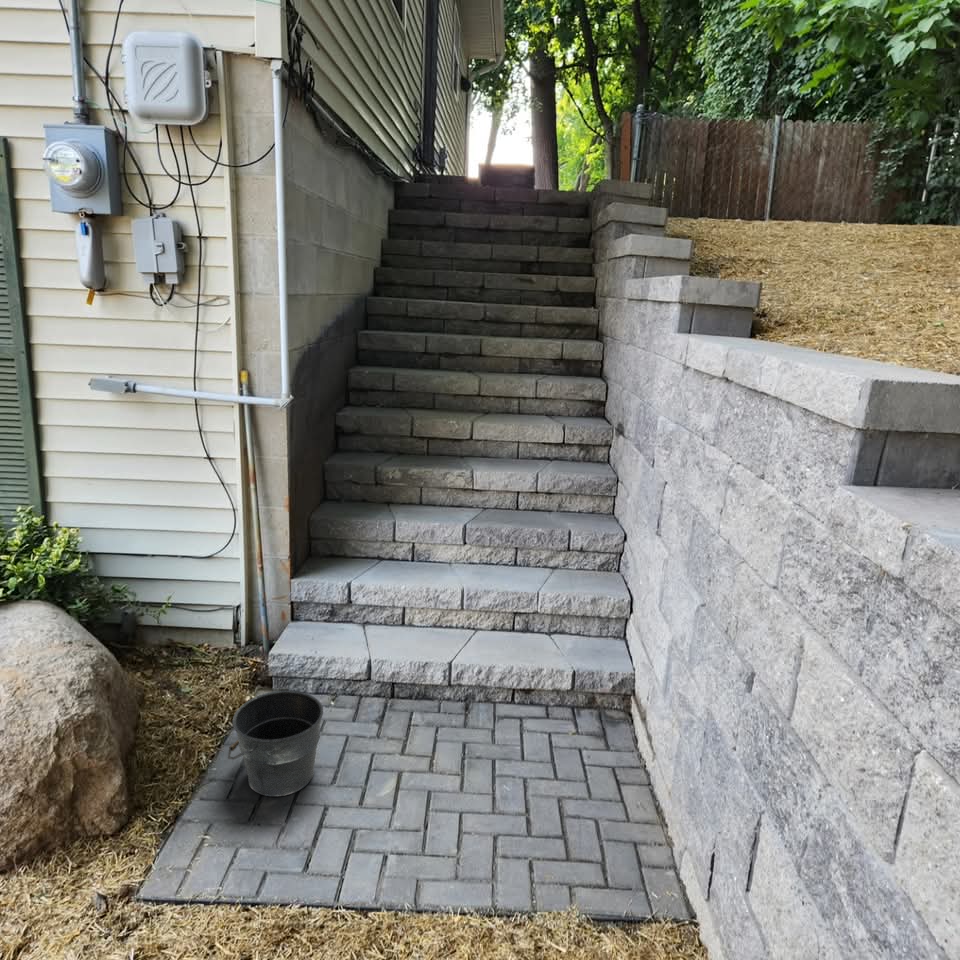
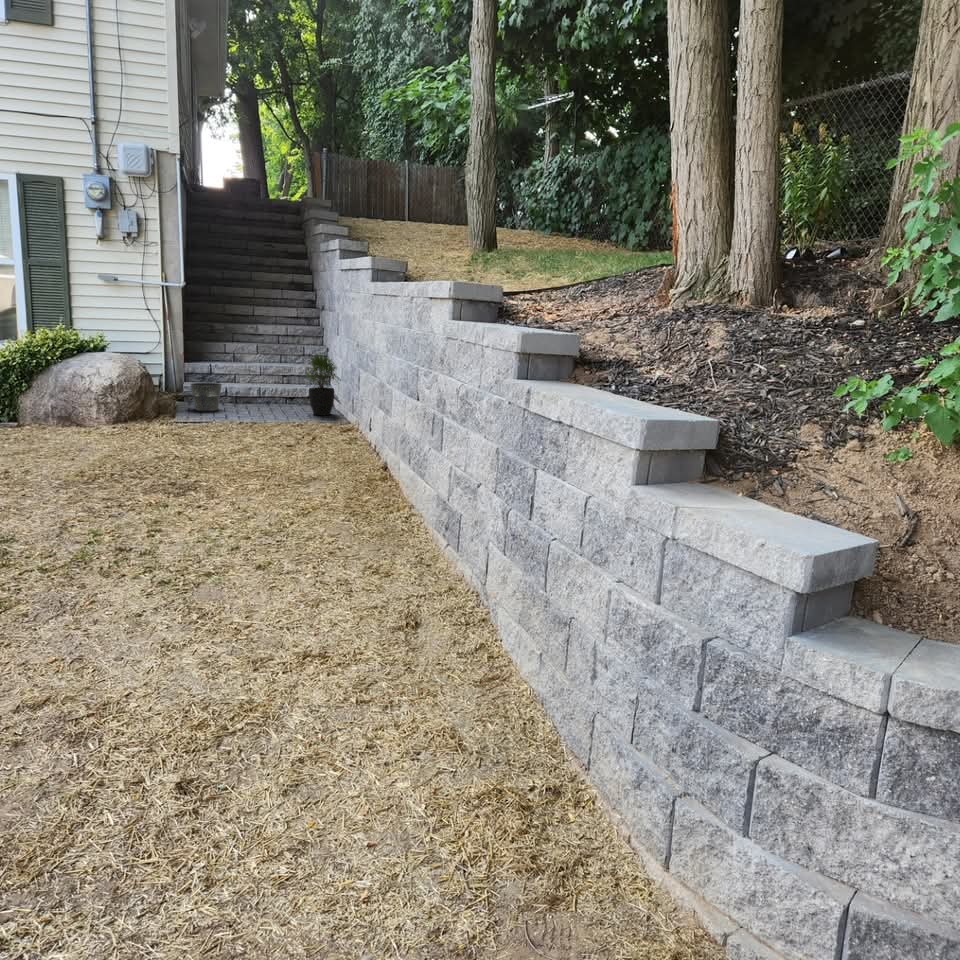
potted plant: none [552,688,687,893] -> present [306,354,341,415]

